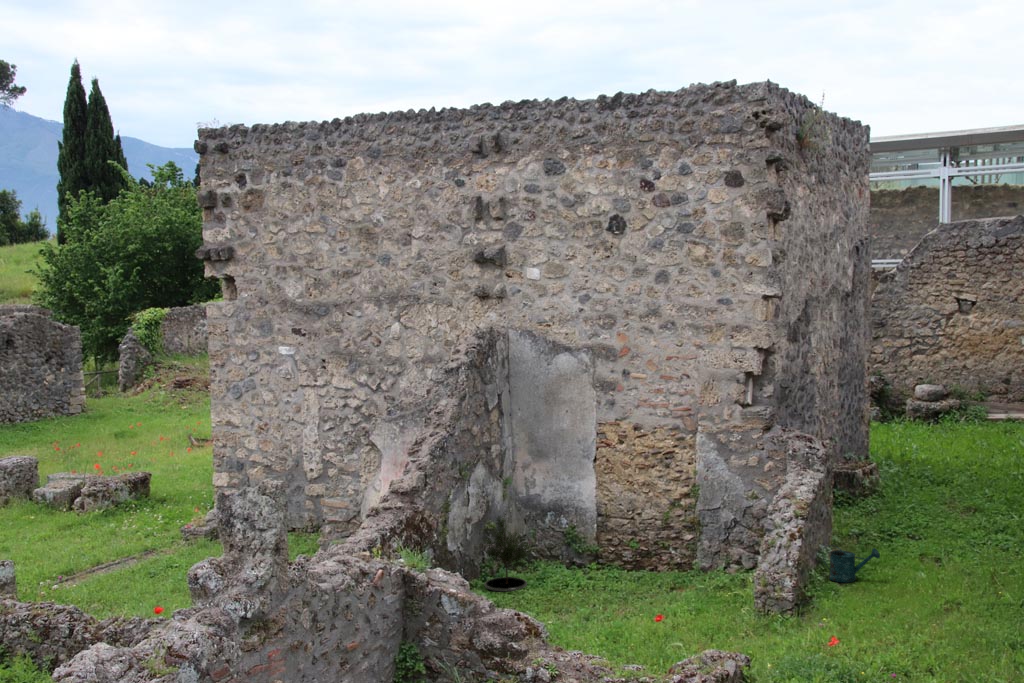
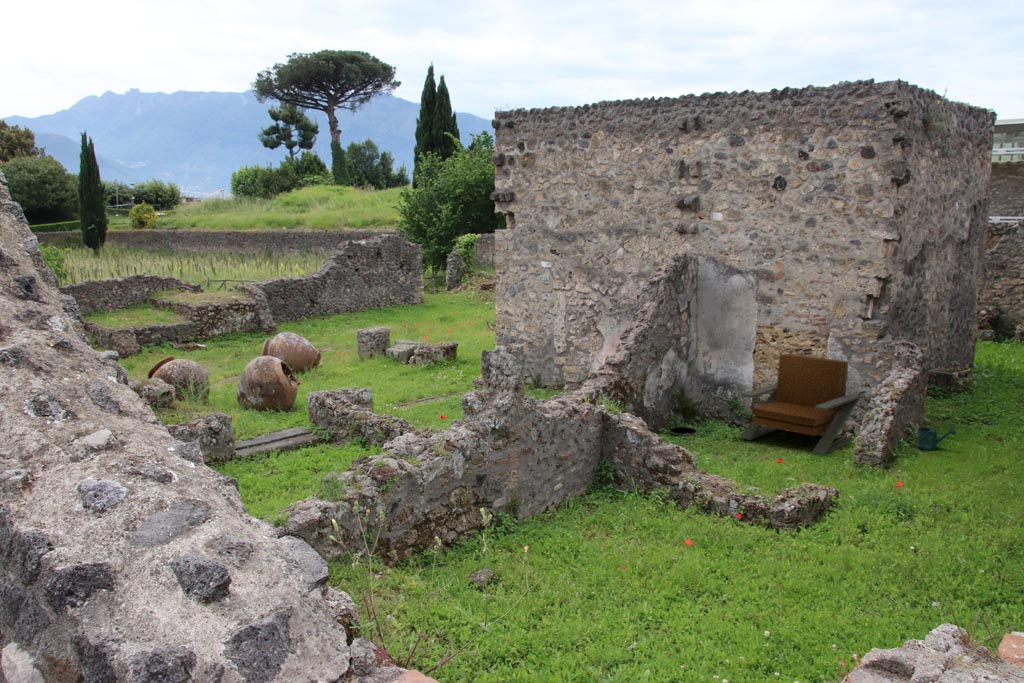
lounge chair: none [590,460,748,604] -> present [741,354,861,455]

